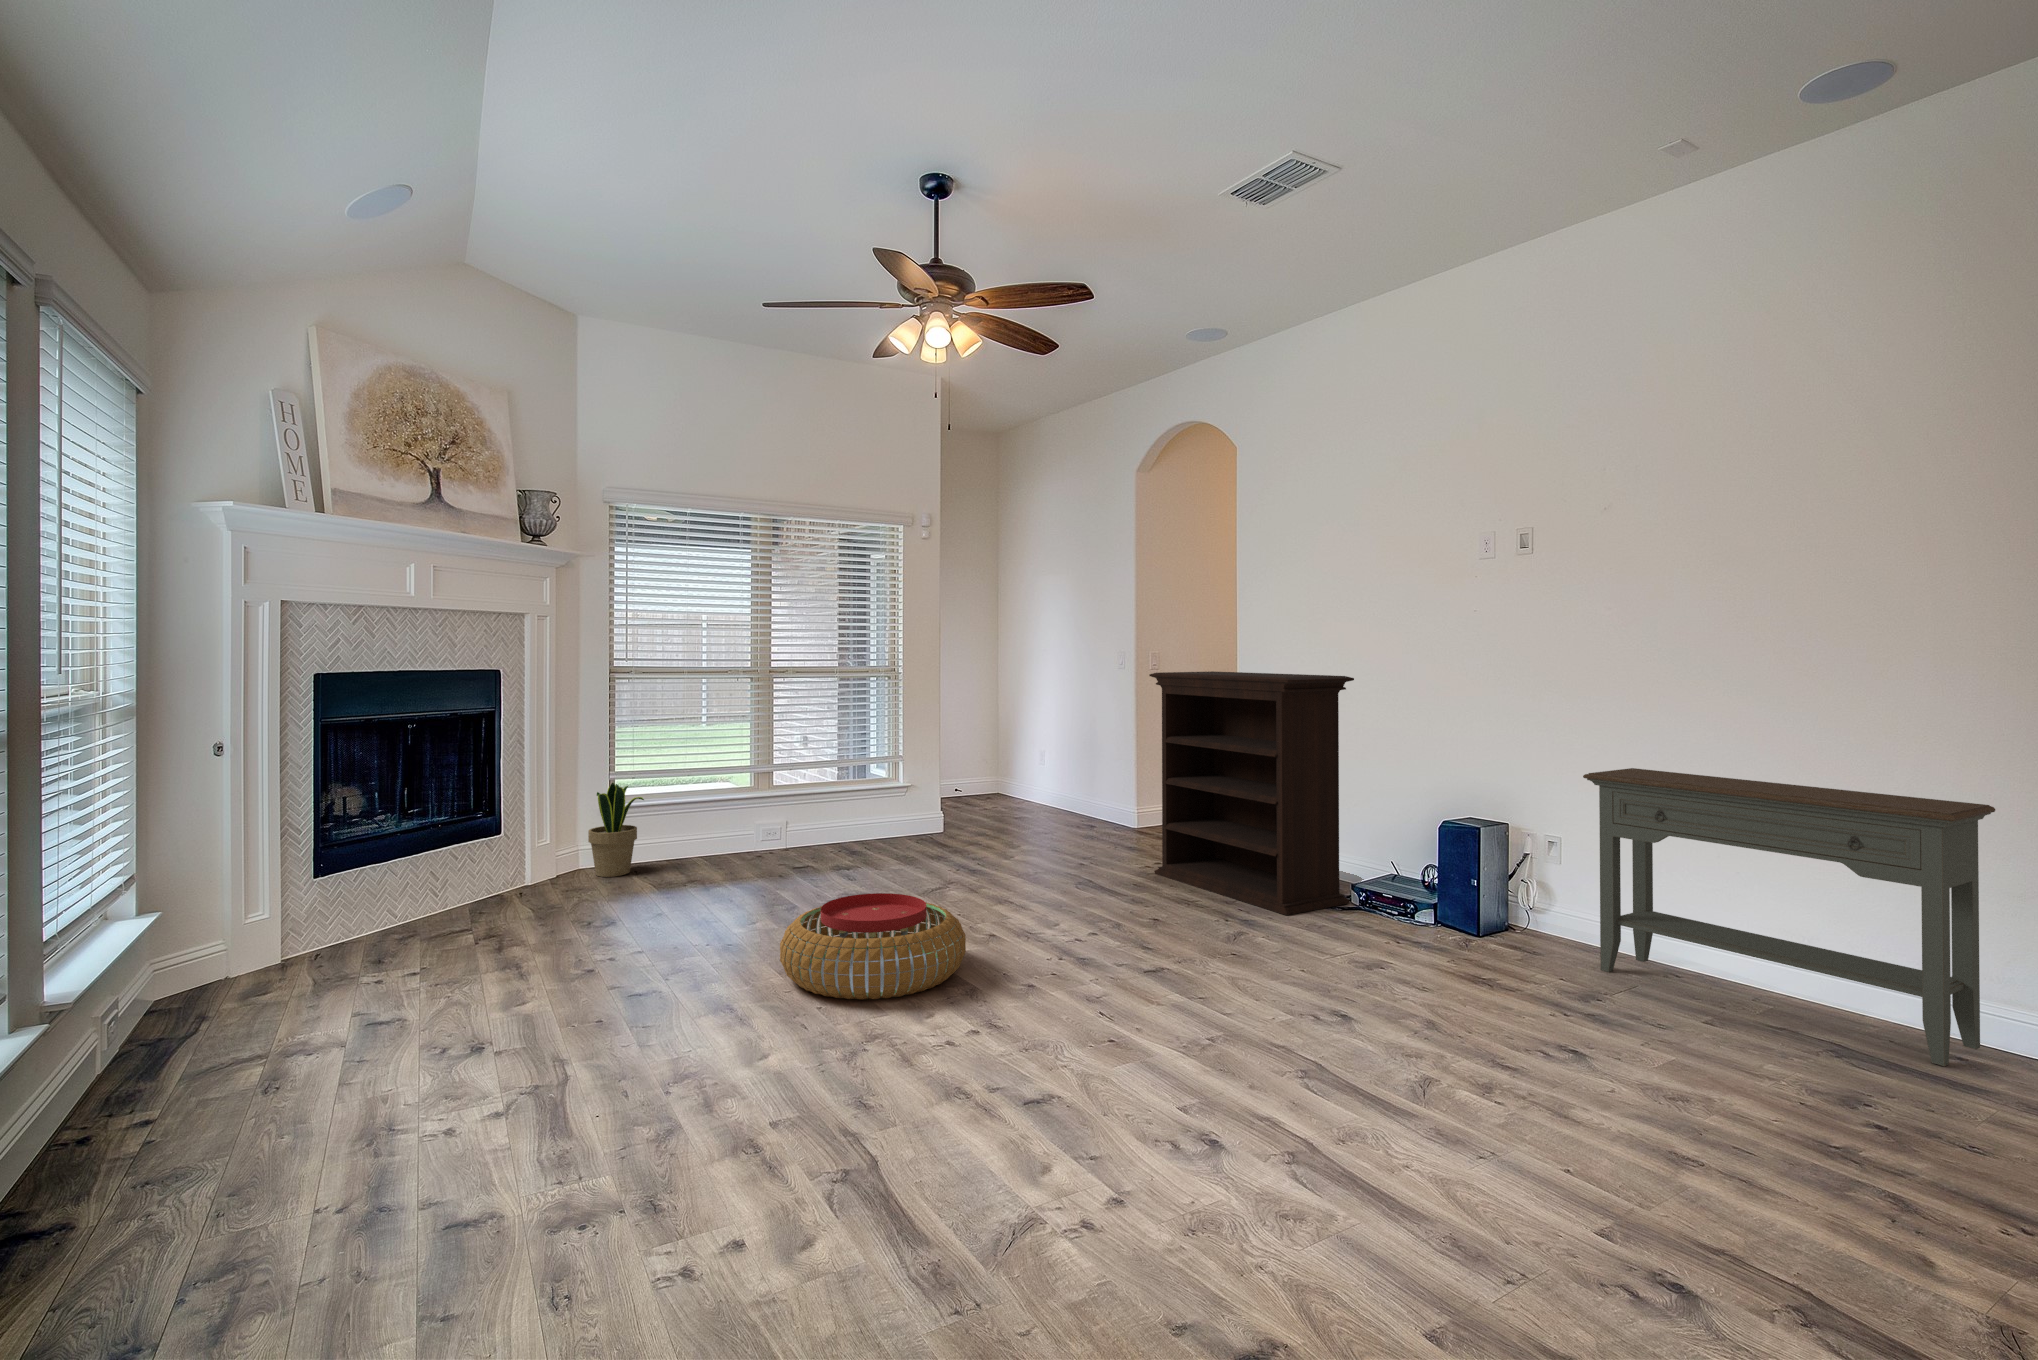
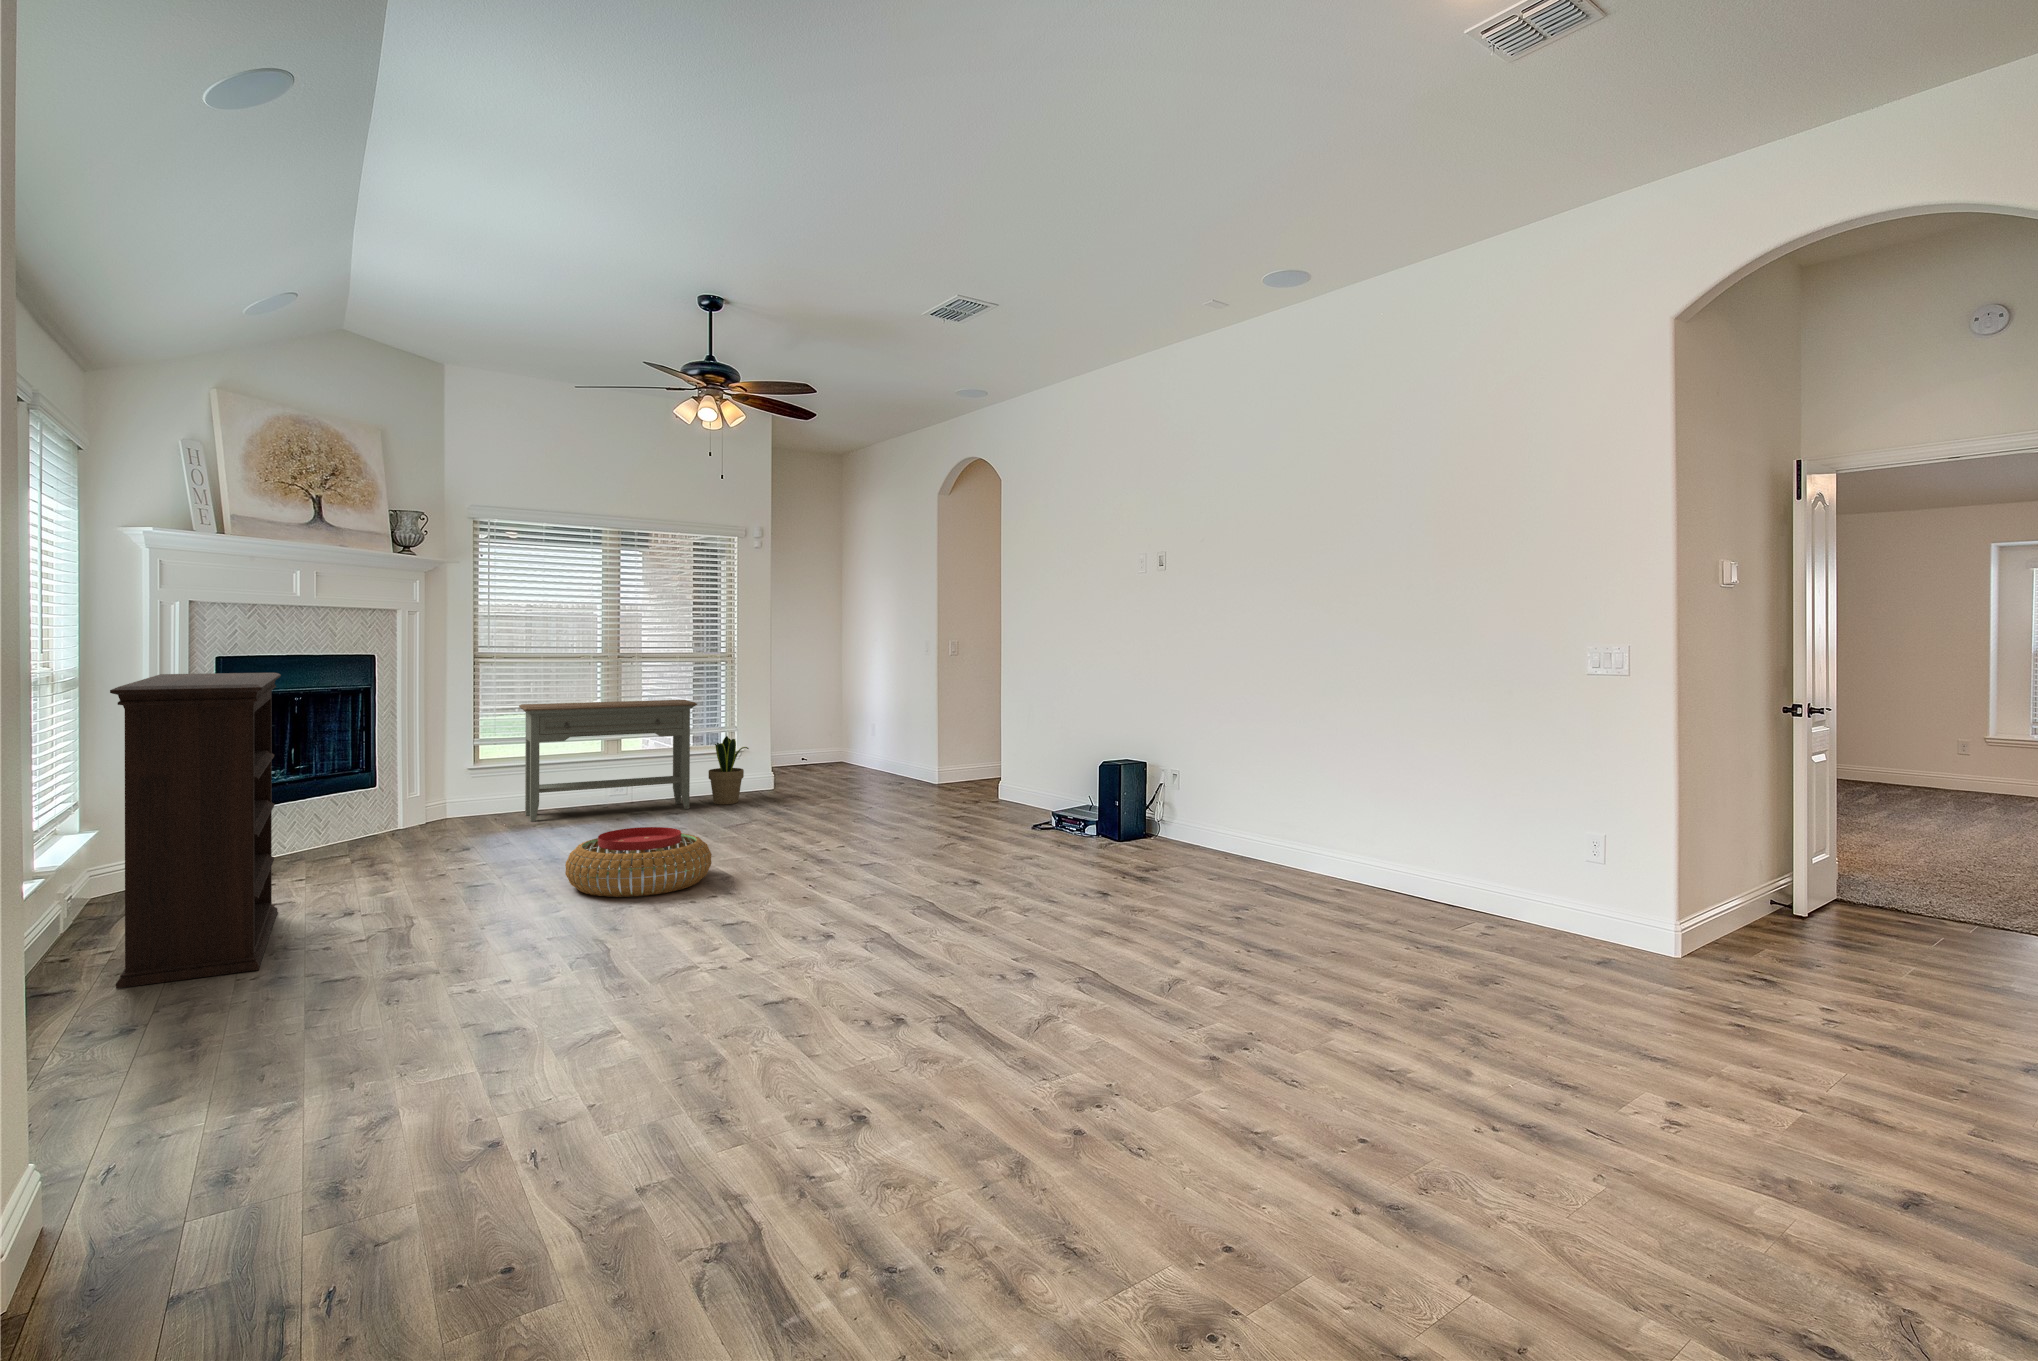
bookshelf: present [1149,671,1354,915] -> present [110,673,281,988]
console table: present [1583,768,1995,1066] -> present [519,700,697,822]
potted plant: present [588,783,644,877] -> present [709,736,749,804]

